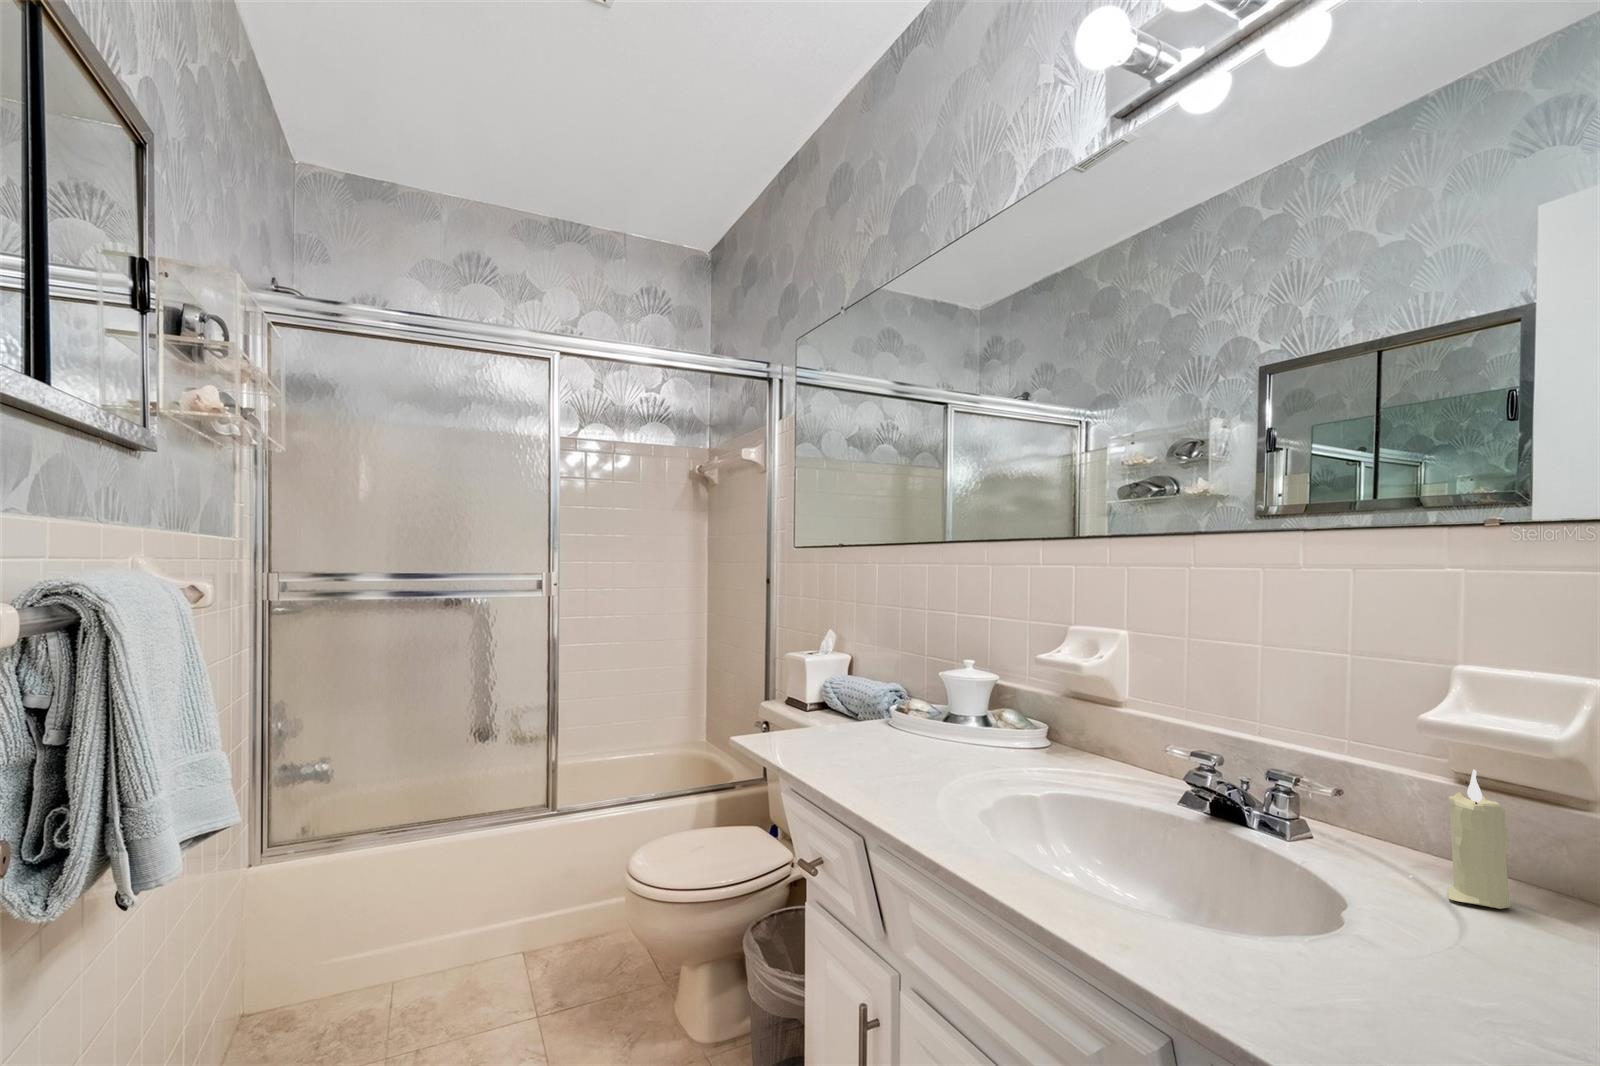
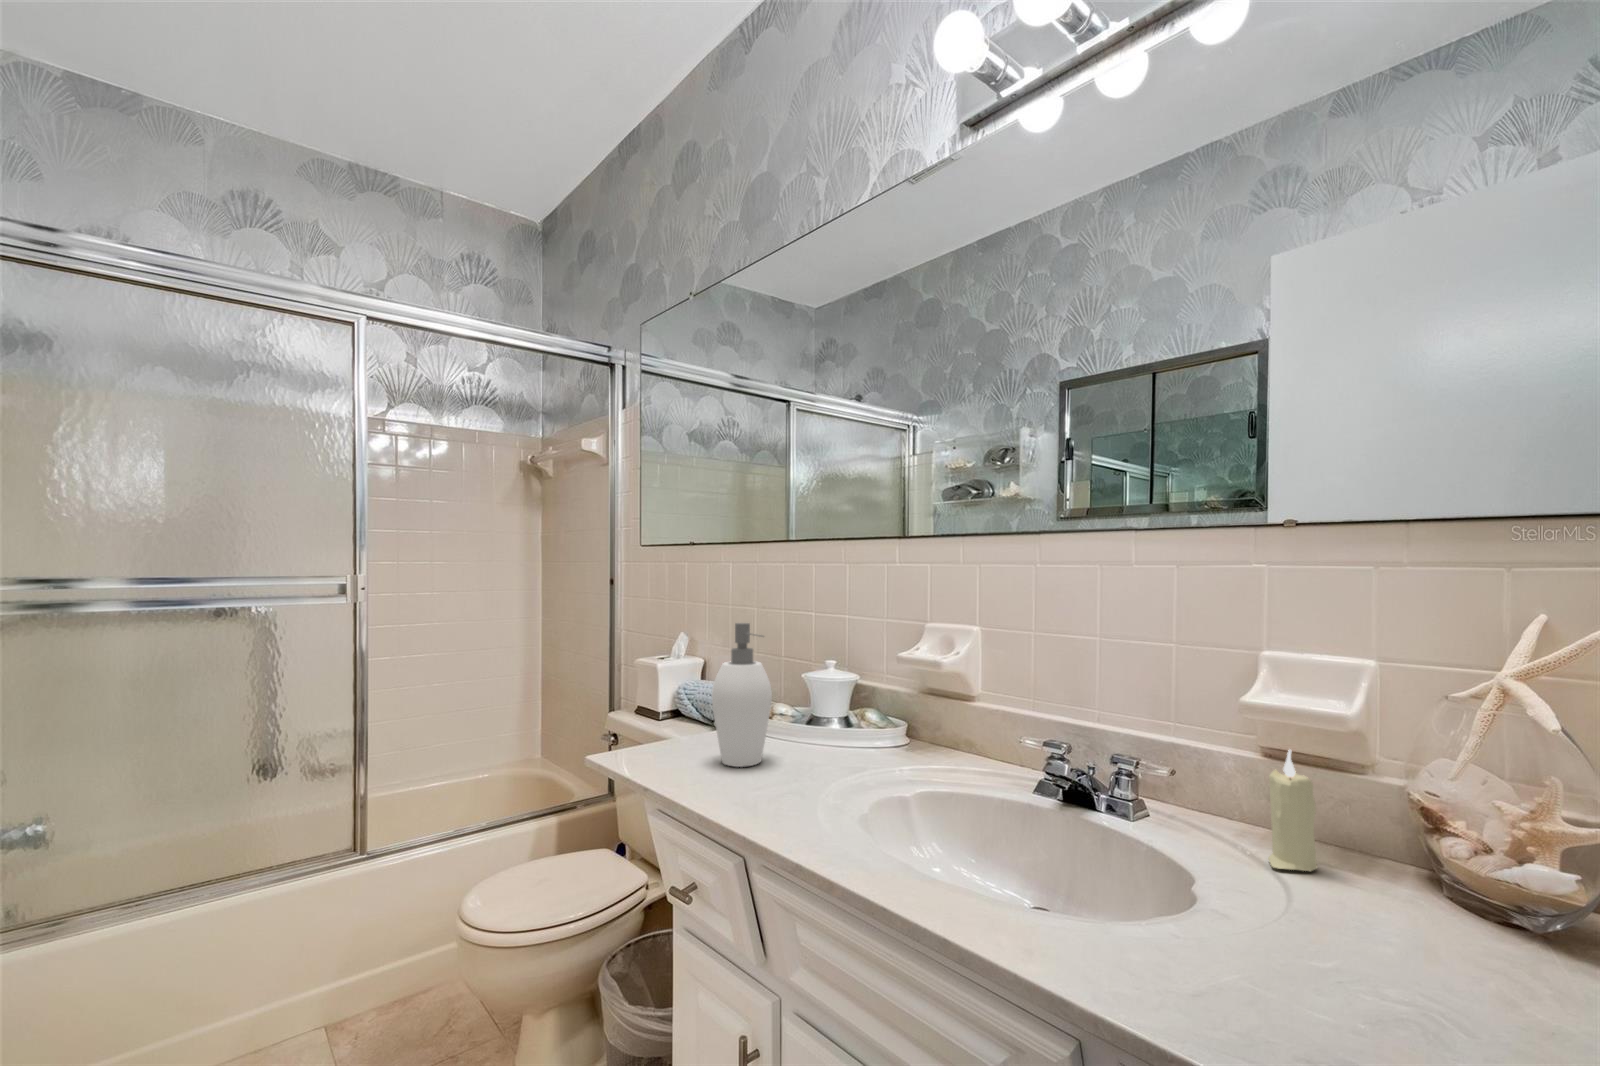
soap dispenser: none [849,618,907,754] -> present [712,623,772,767]

